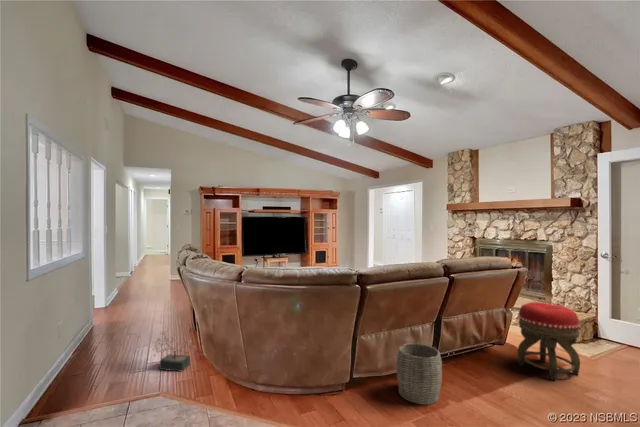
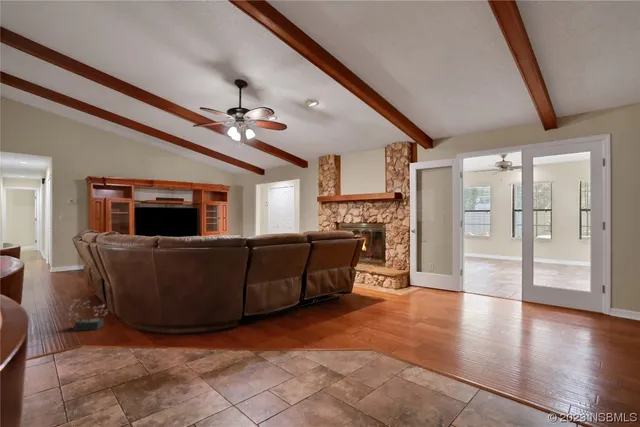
footstool: present [517,302,580,380] -> none [356,260,390,306]
woven basket: present [397,343,442,404] -> none [275,289,304,325]

